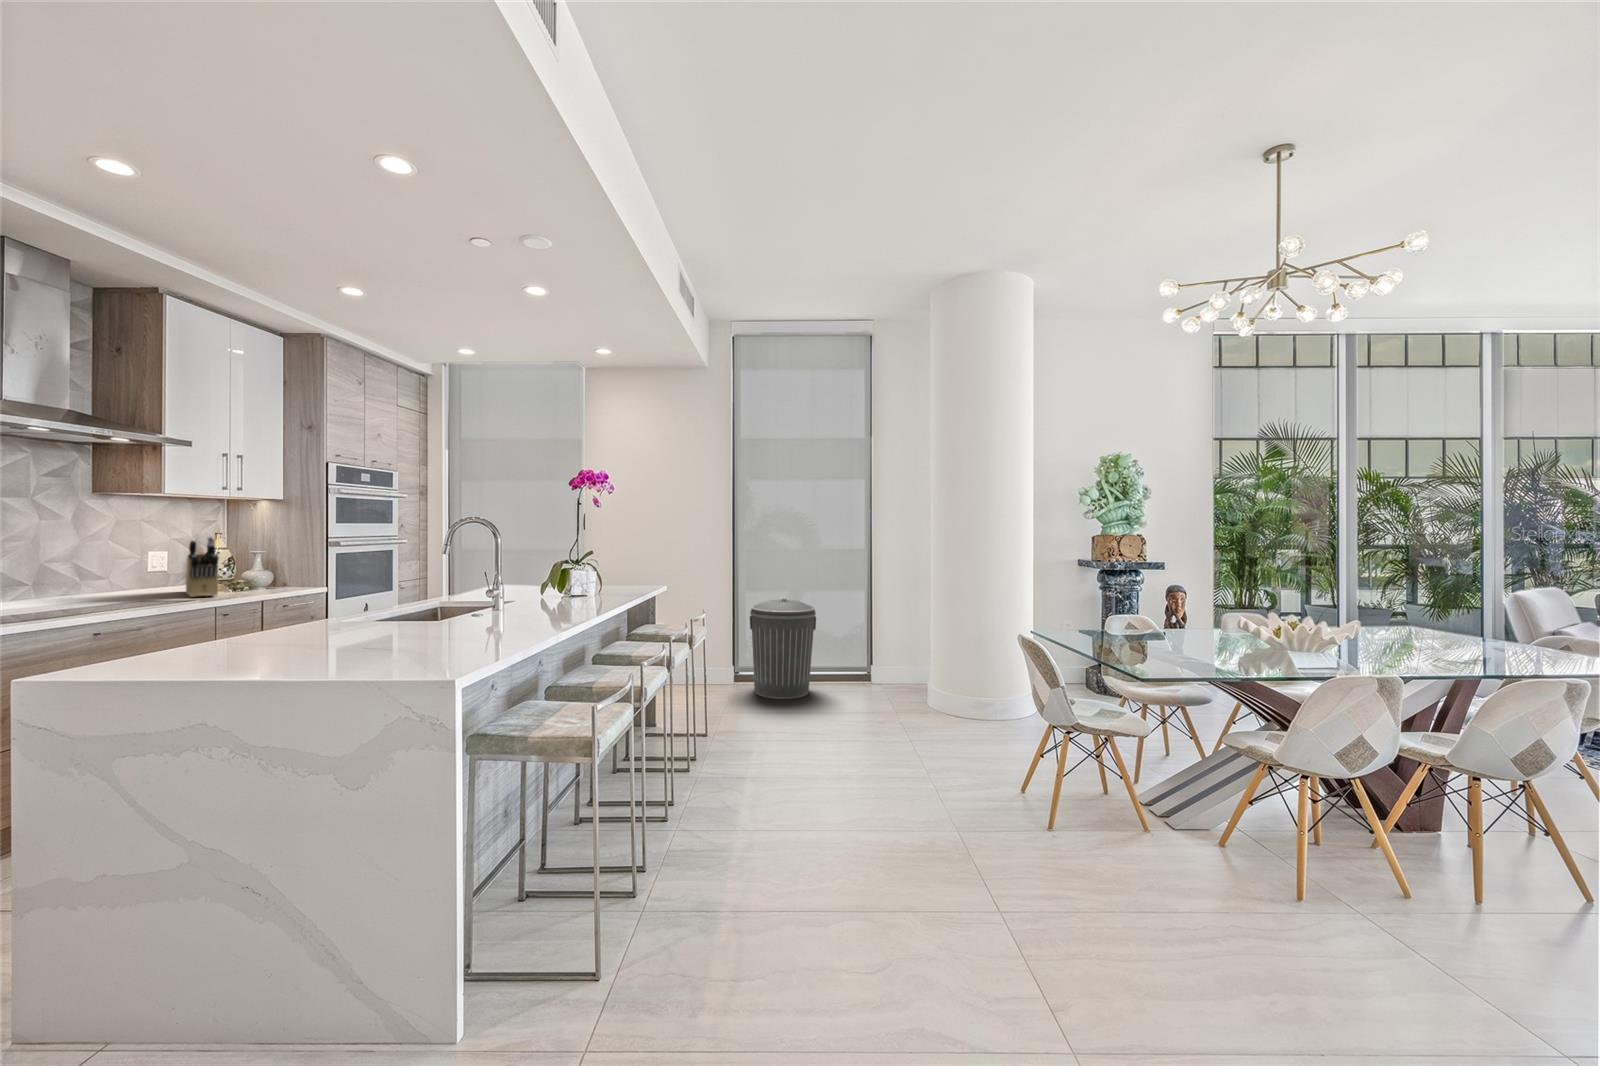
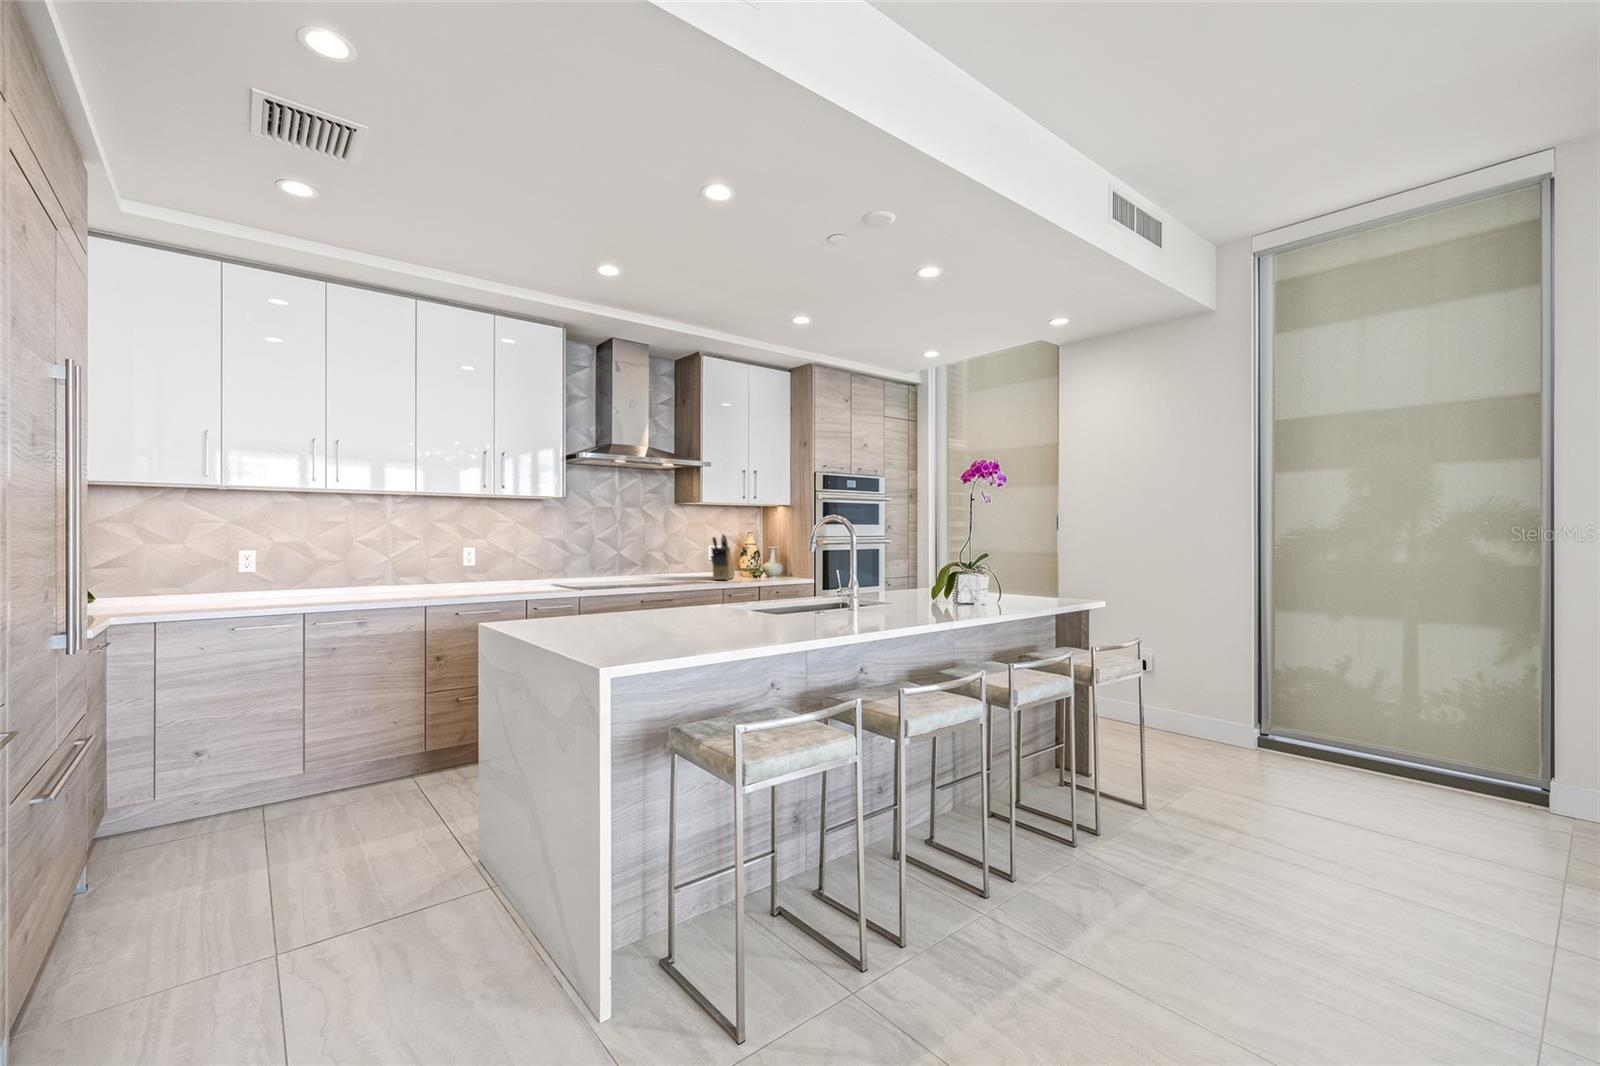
trash can: present [749,597,816,699] -> none [1275,626,1410,795]

